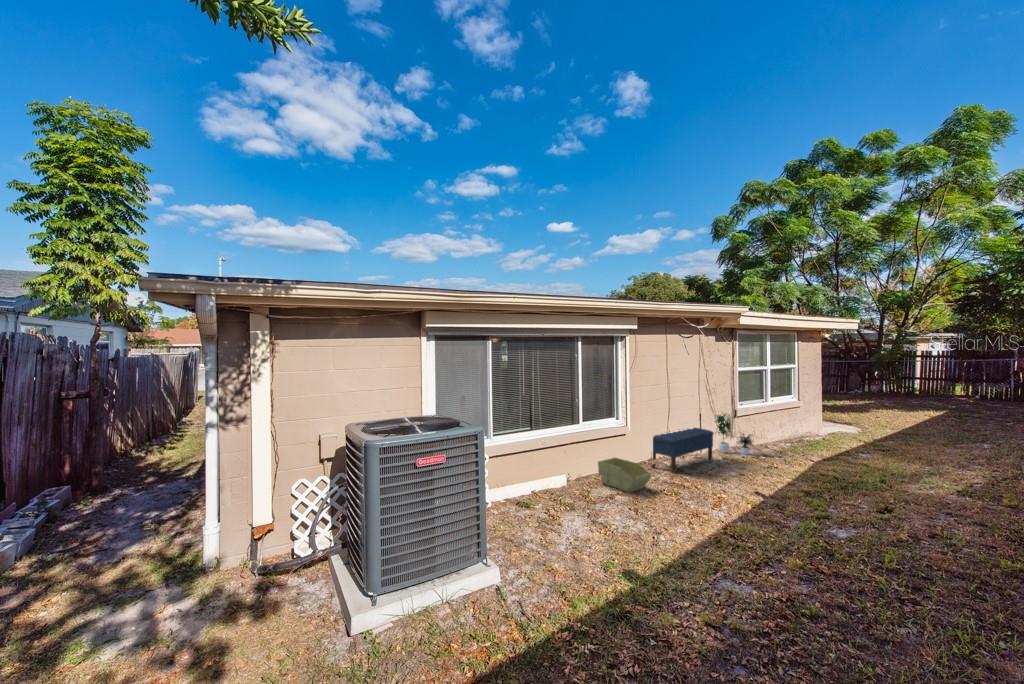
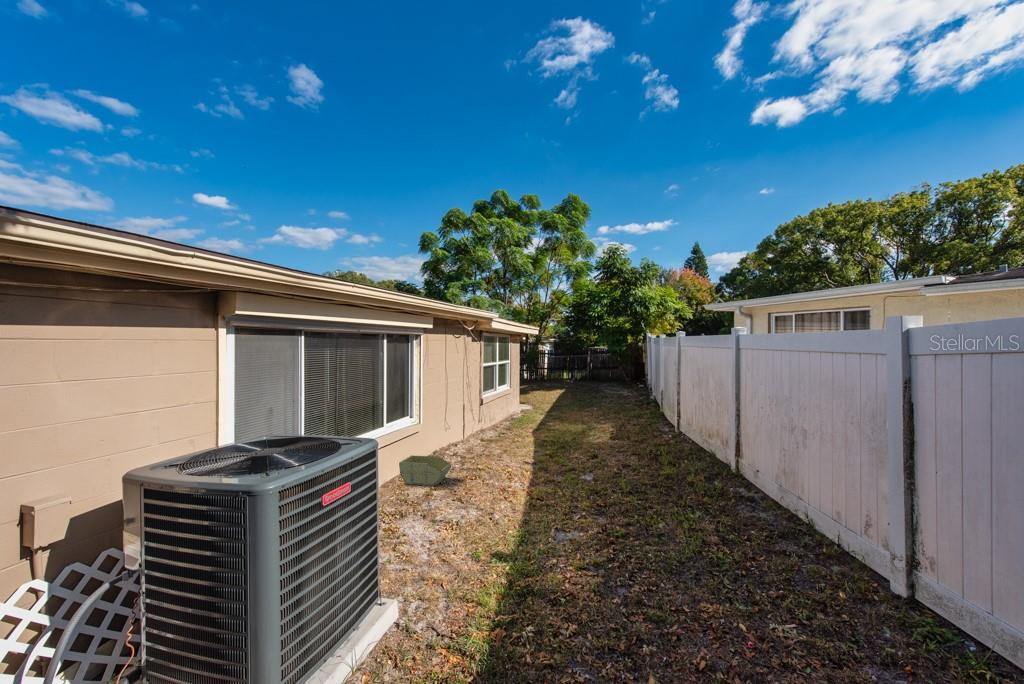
potted plant: present [715,412,753,455] -> none [471,401,503,437]
bench: present [651,428,714,473] -> none [434,417,479,461]

